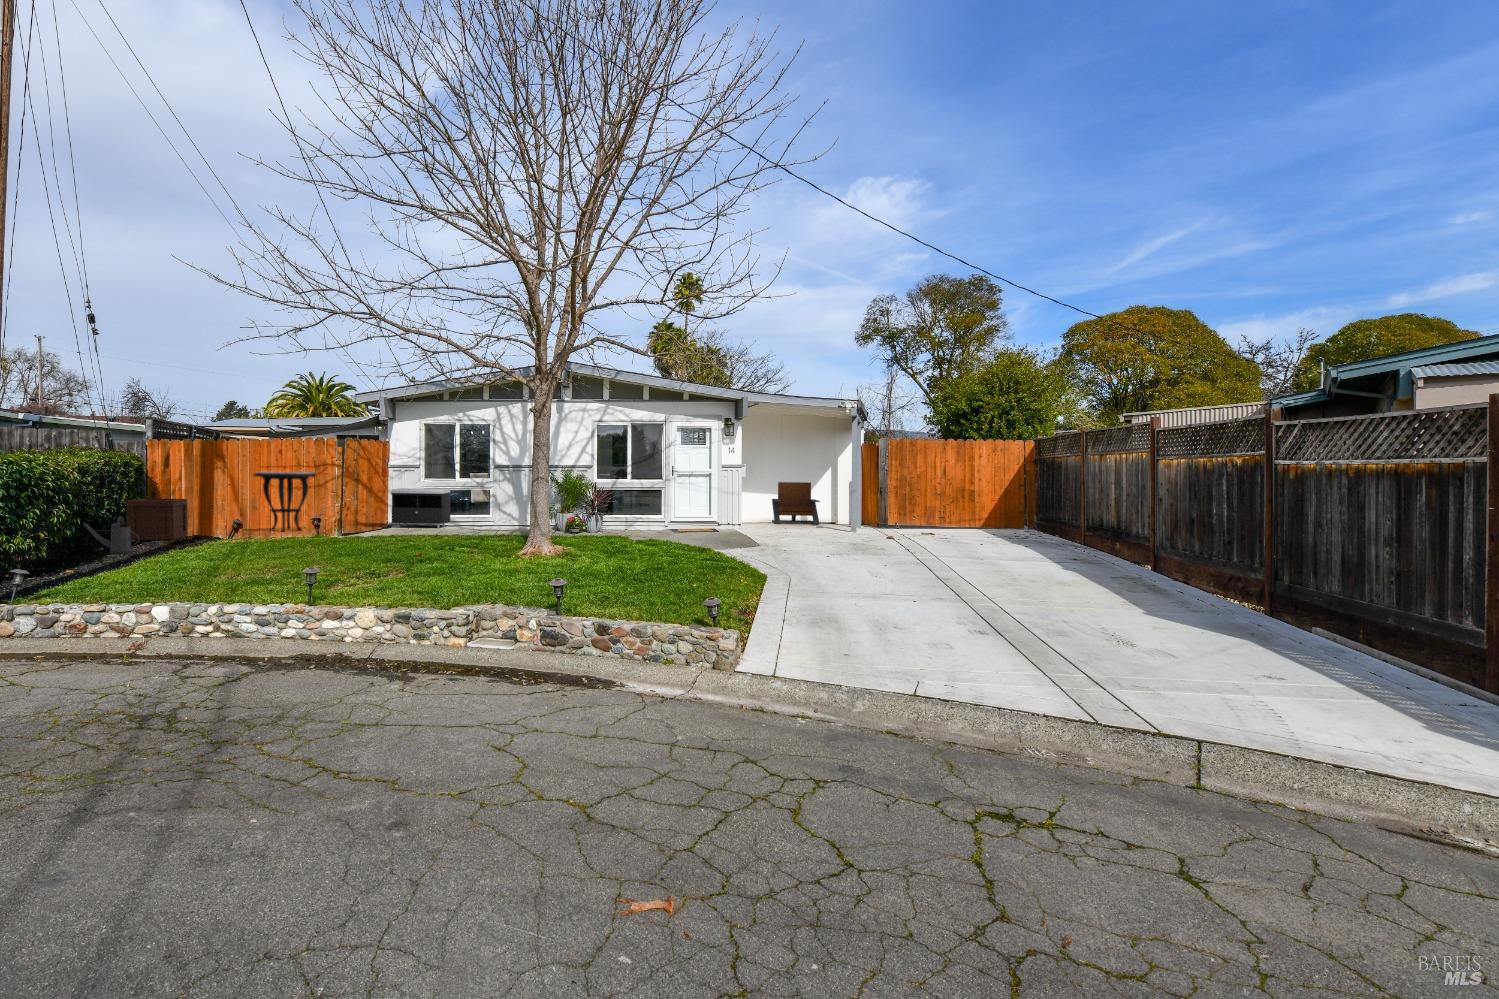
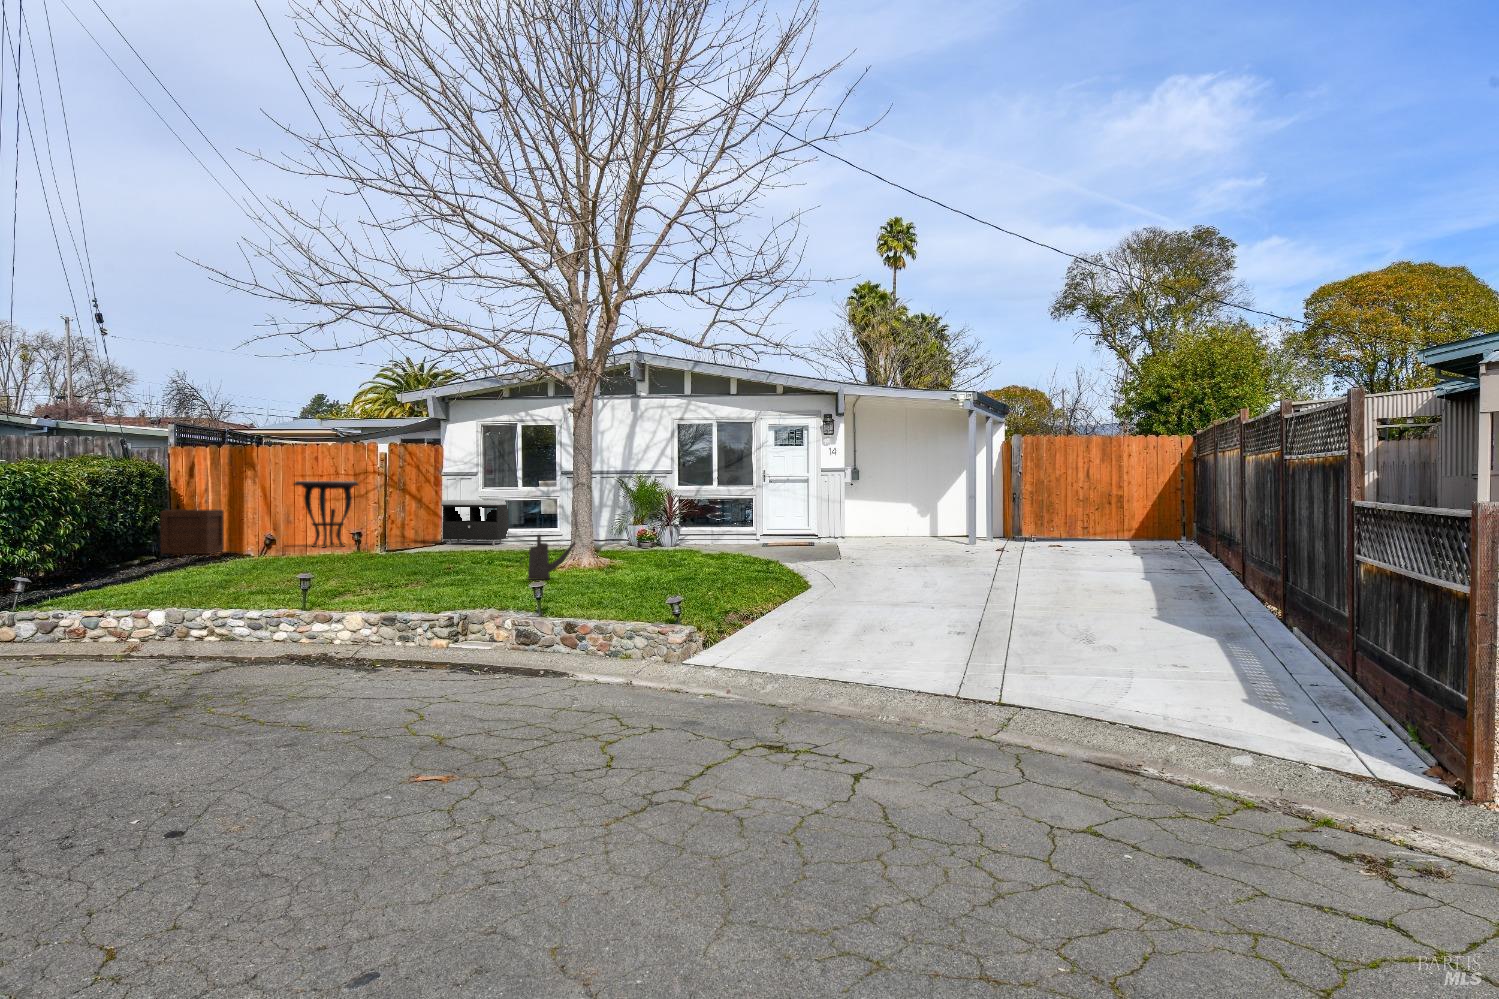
lounge chair: present [772,482,820,524] -> none [895,491,953,543]
watering can: present [83,516,139,554] -> present [520,535,576,580]

